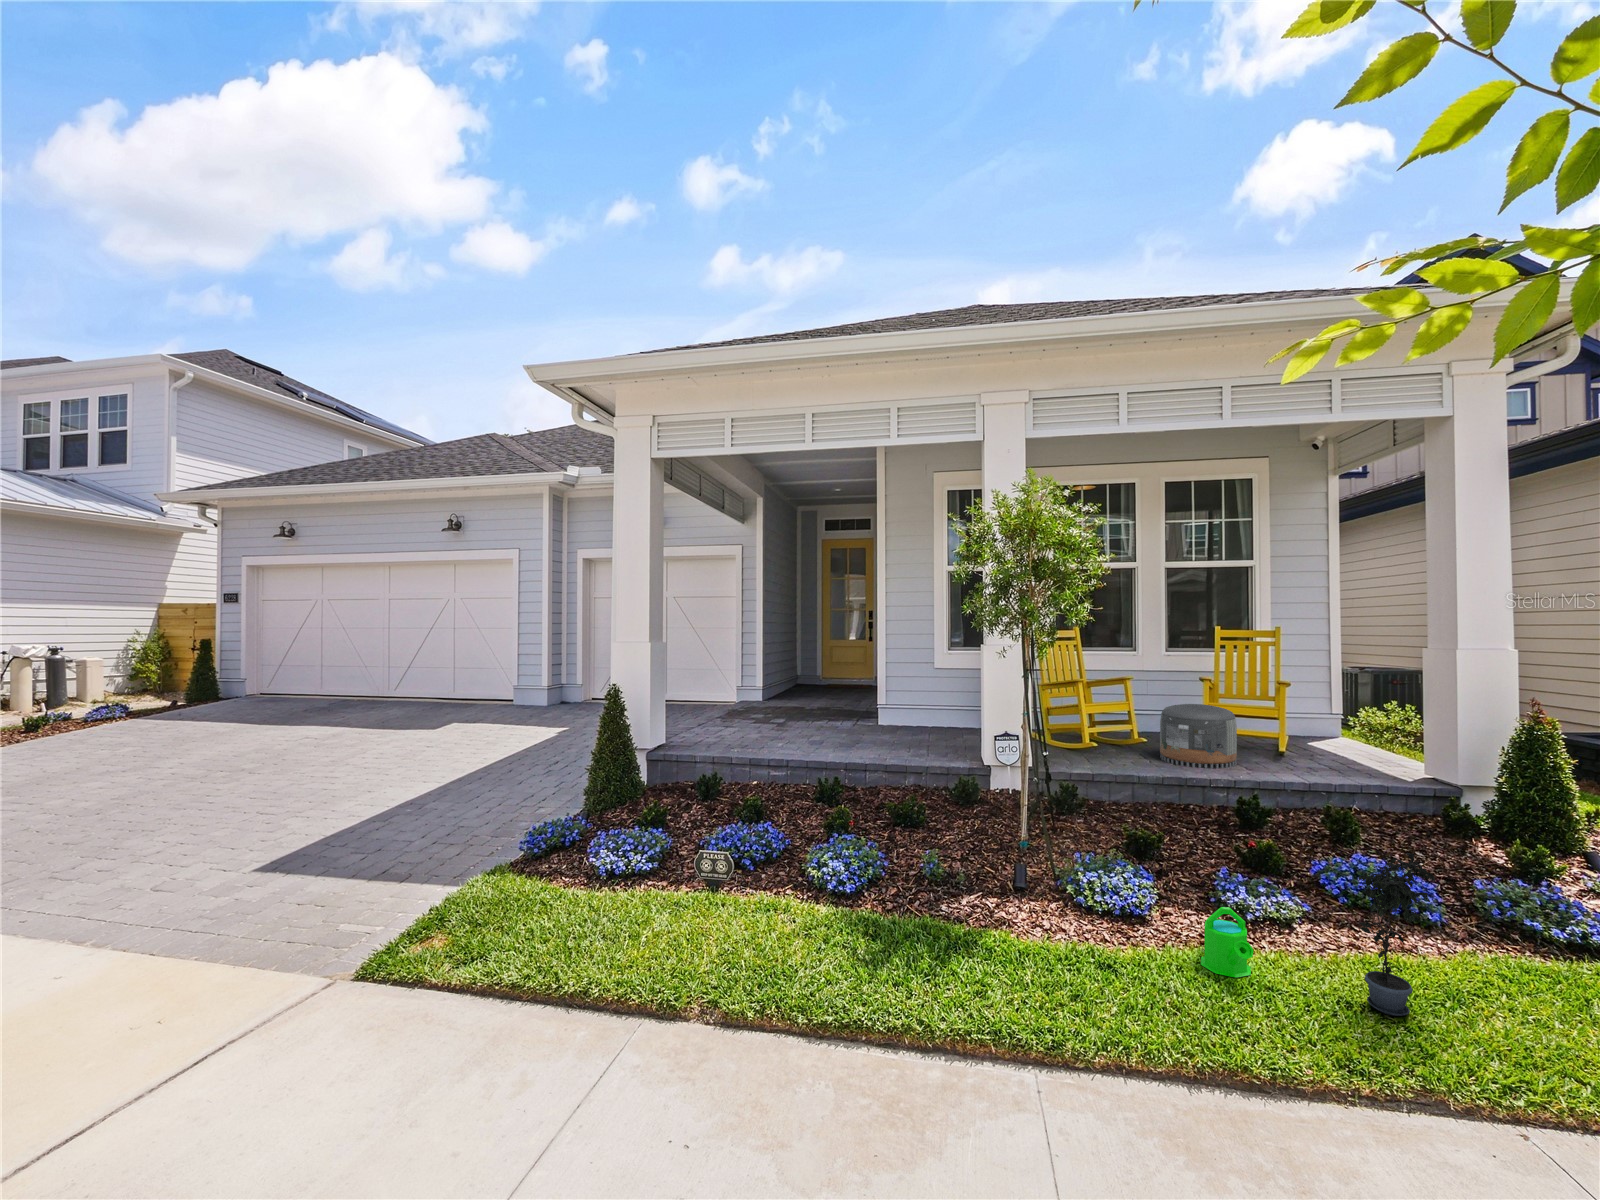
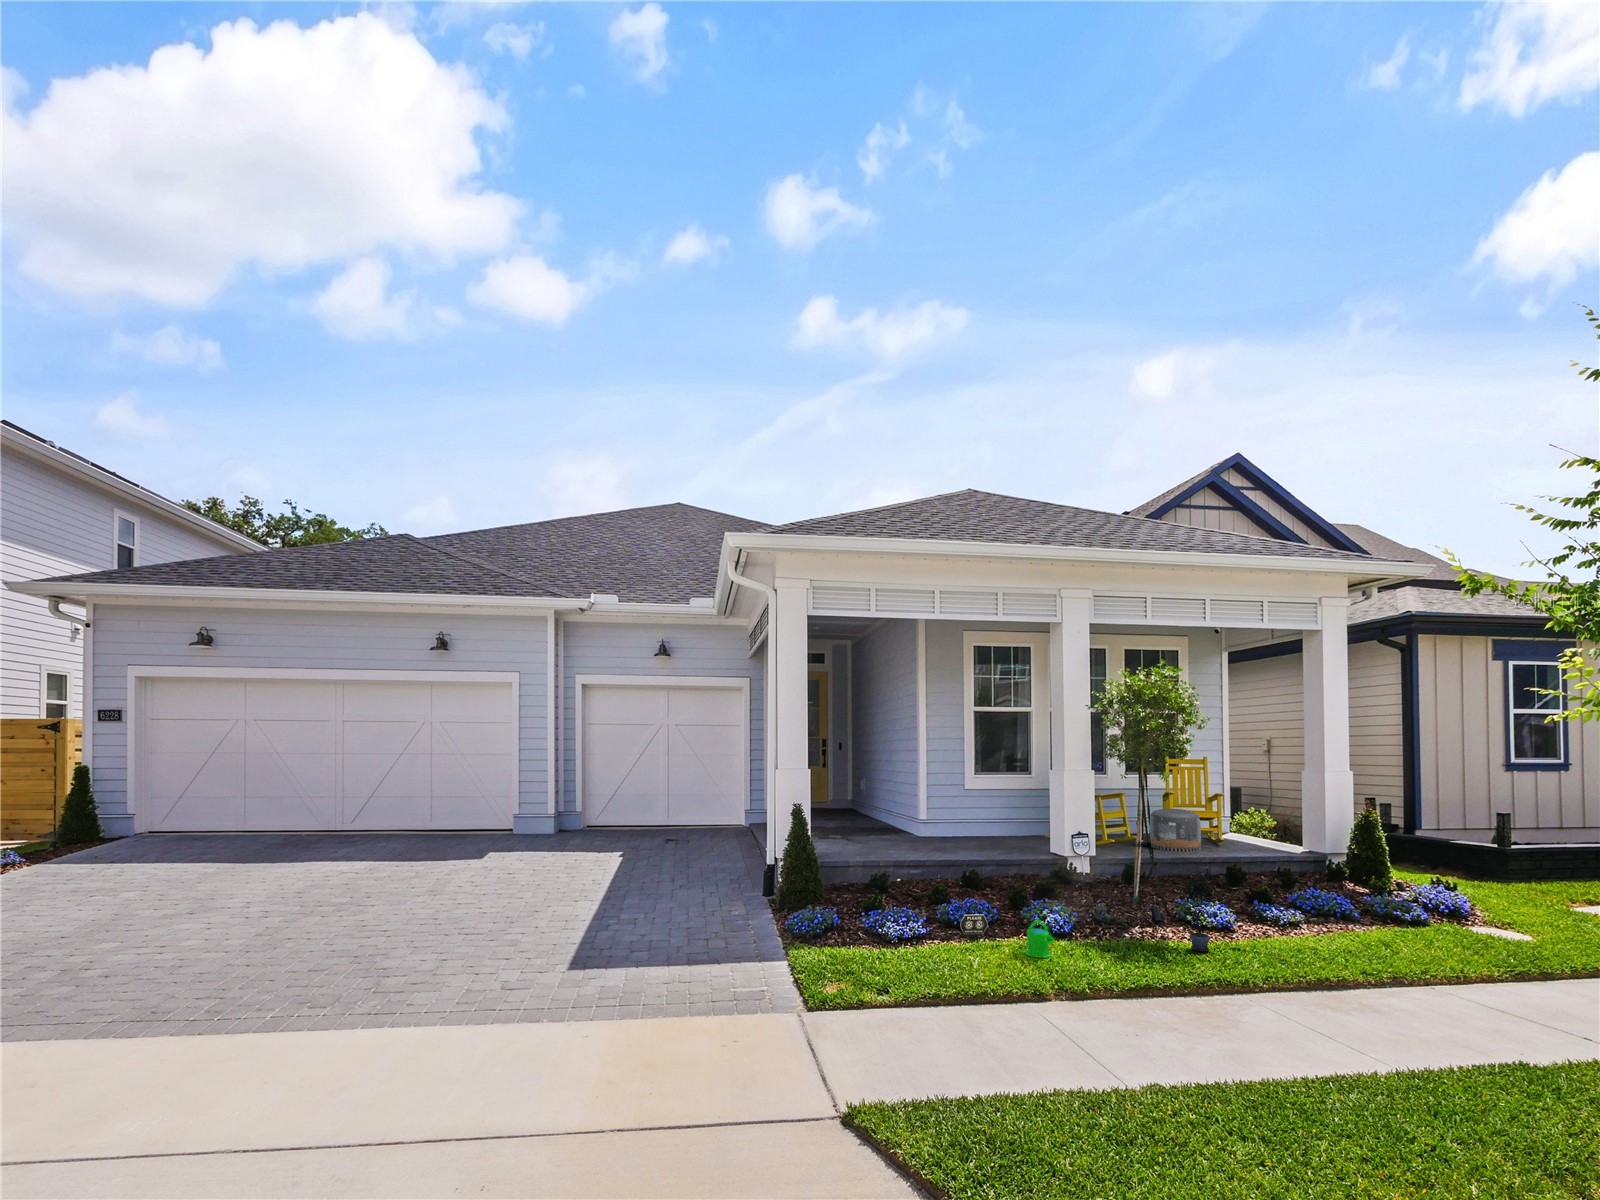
potted plant: present [1353,853,1435,1016] -> present [1185,869,1217,952]
watering can: present [1201,907,1254,978] -> present [1026,920,1054,958]

